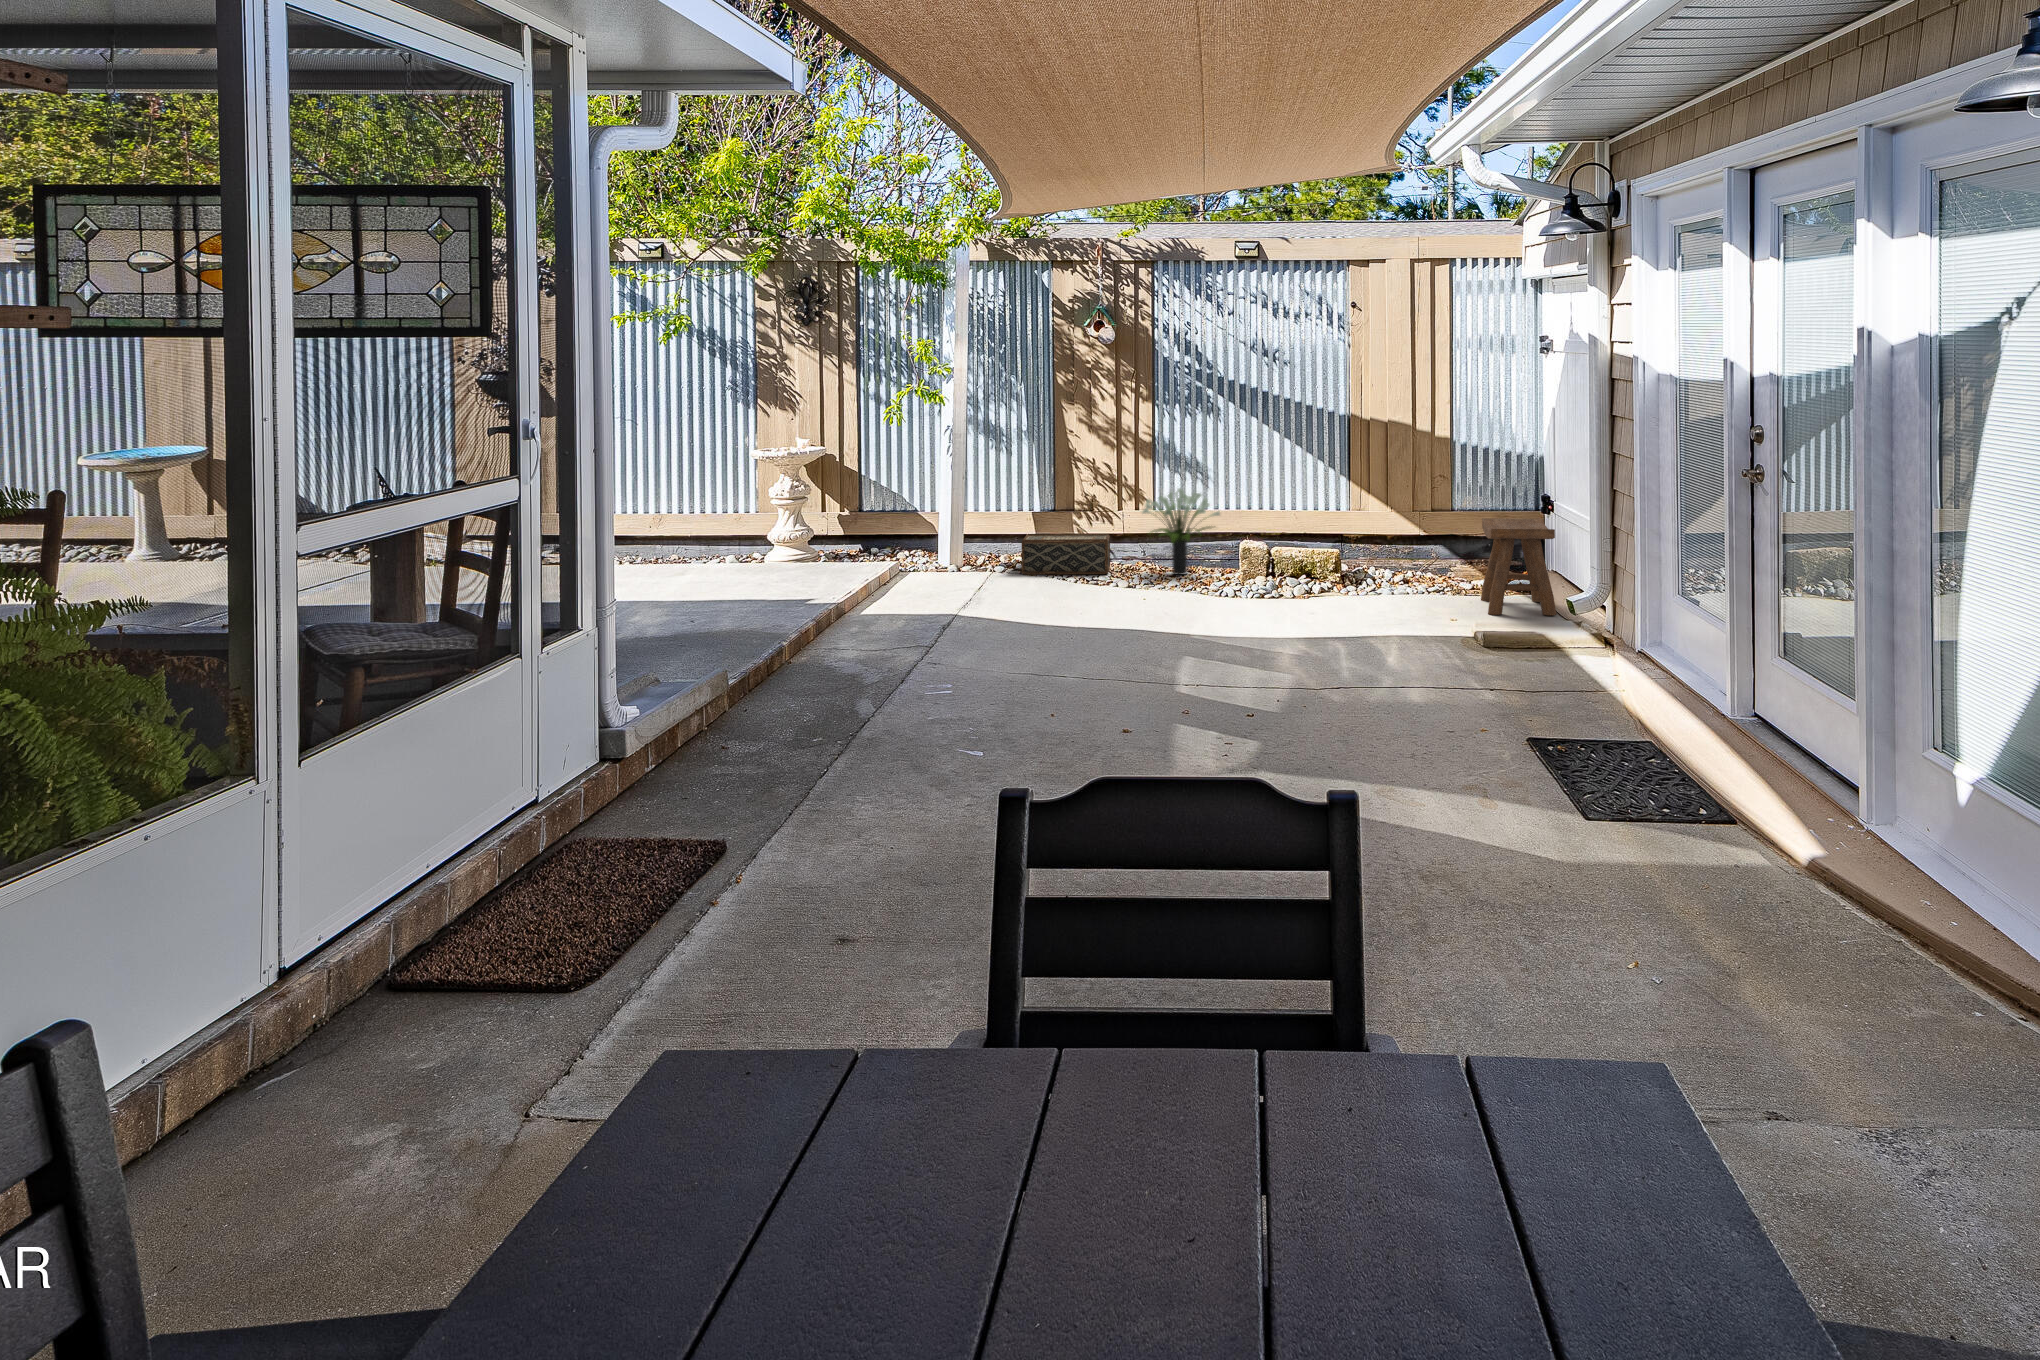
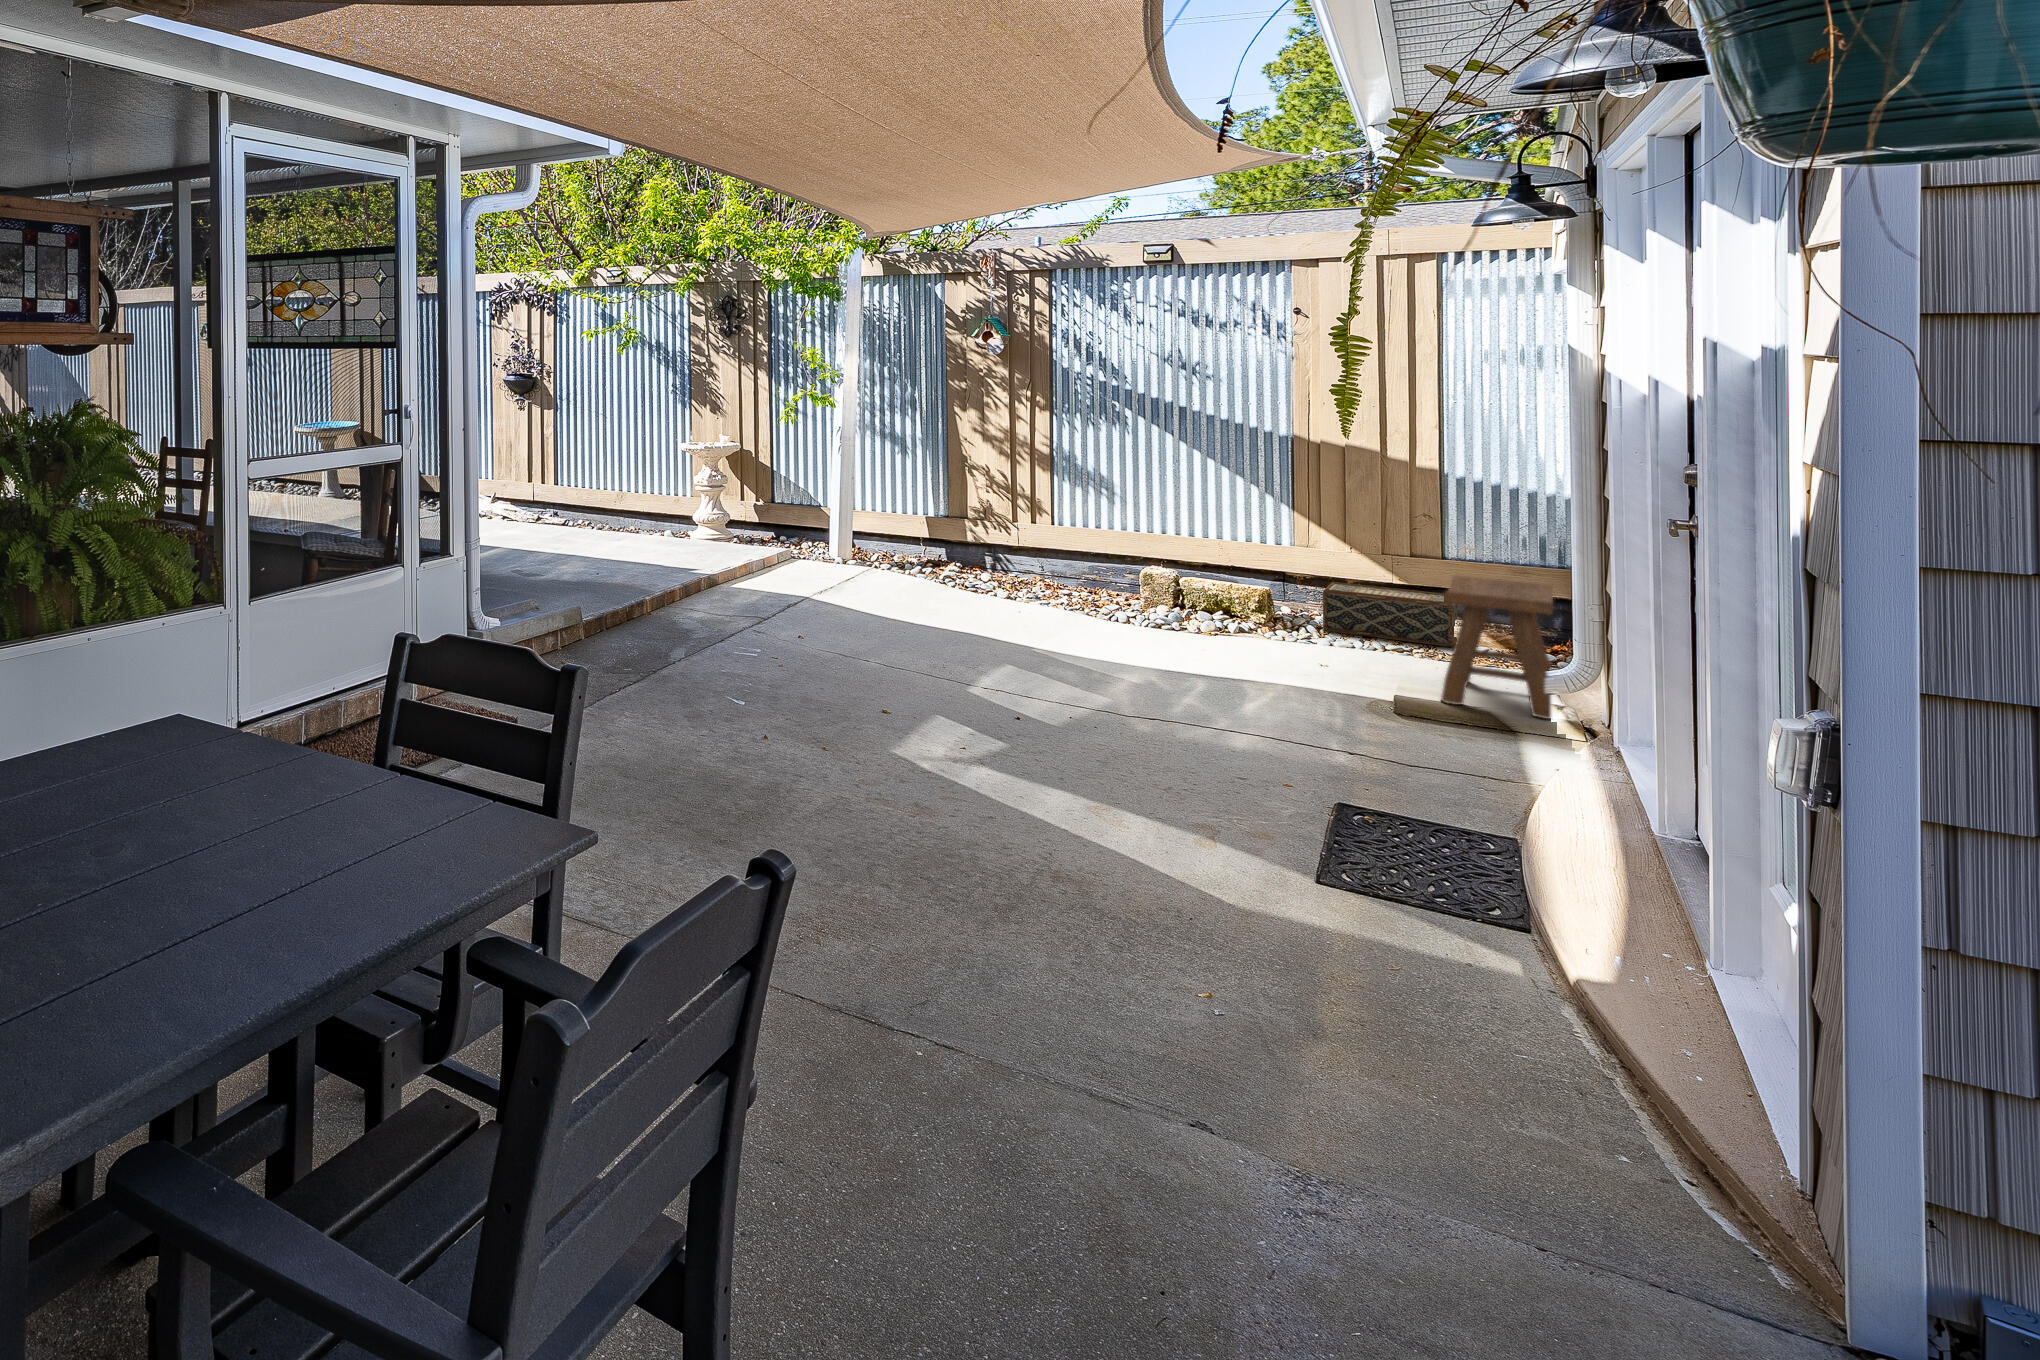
potted plant: present [1142,488,1220,575] -> none [1027,505,1119,597]
woven basket: present [1022,534,1110,575] -> present [1323,582,1457,647]

